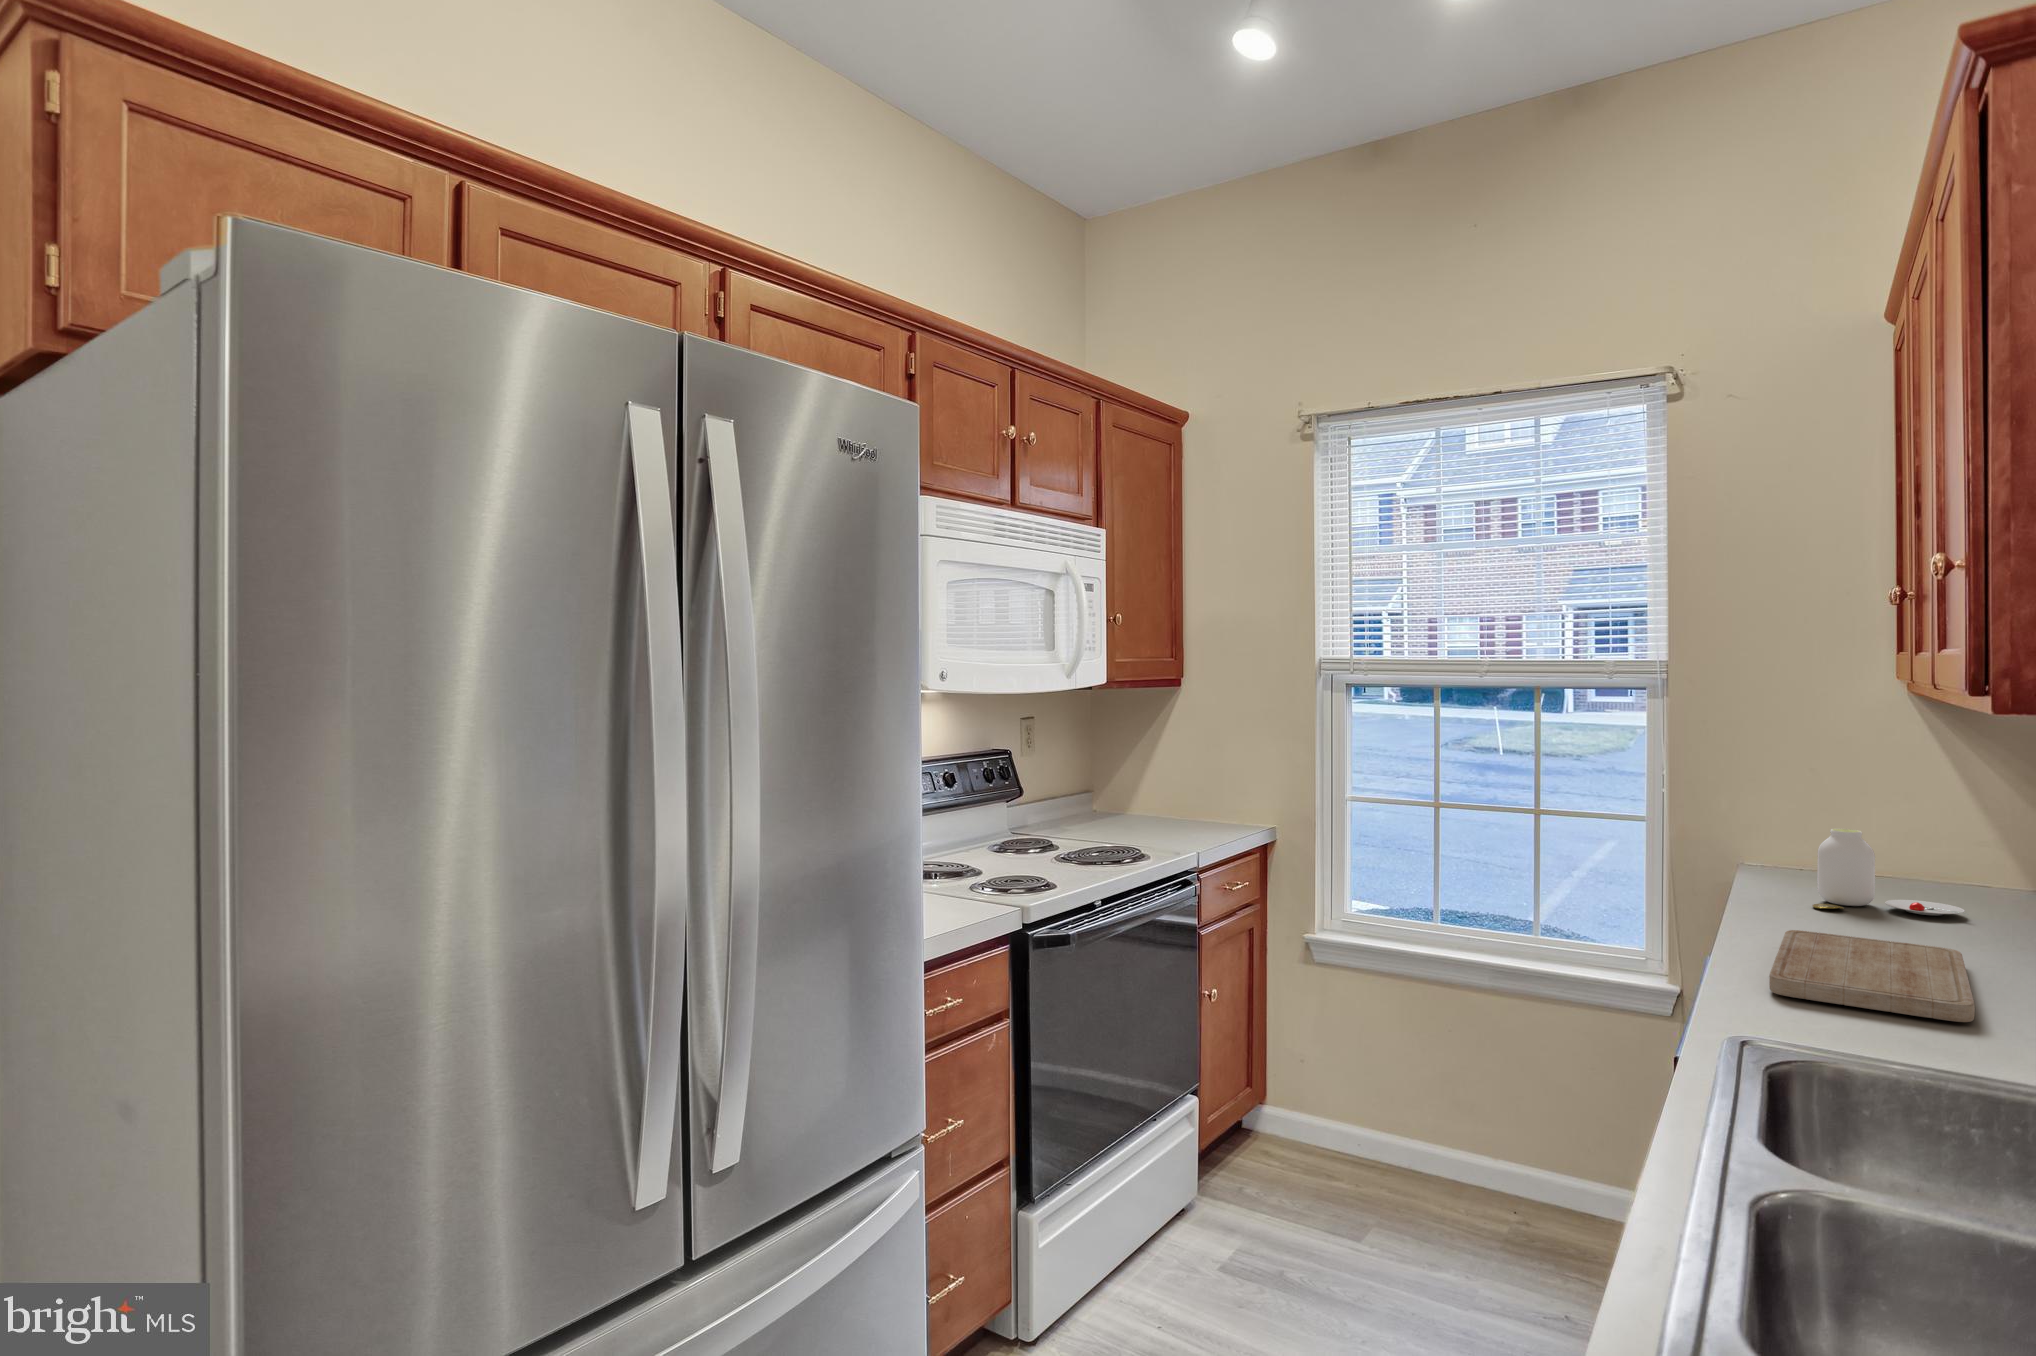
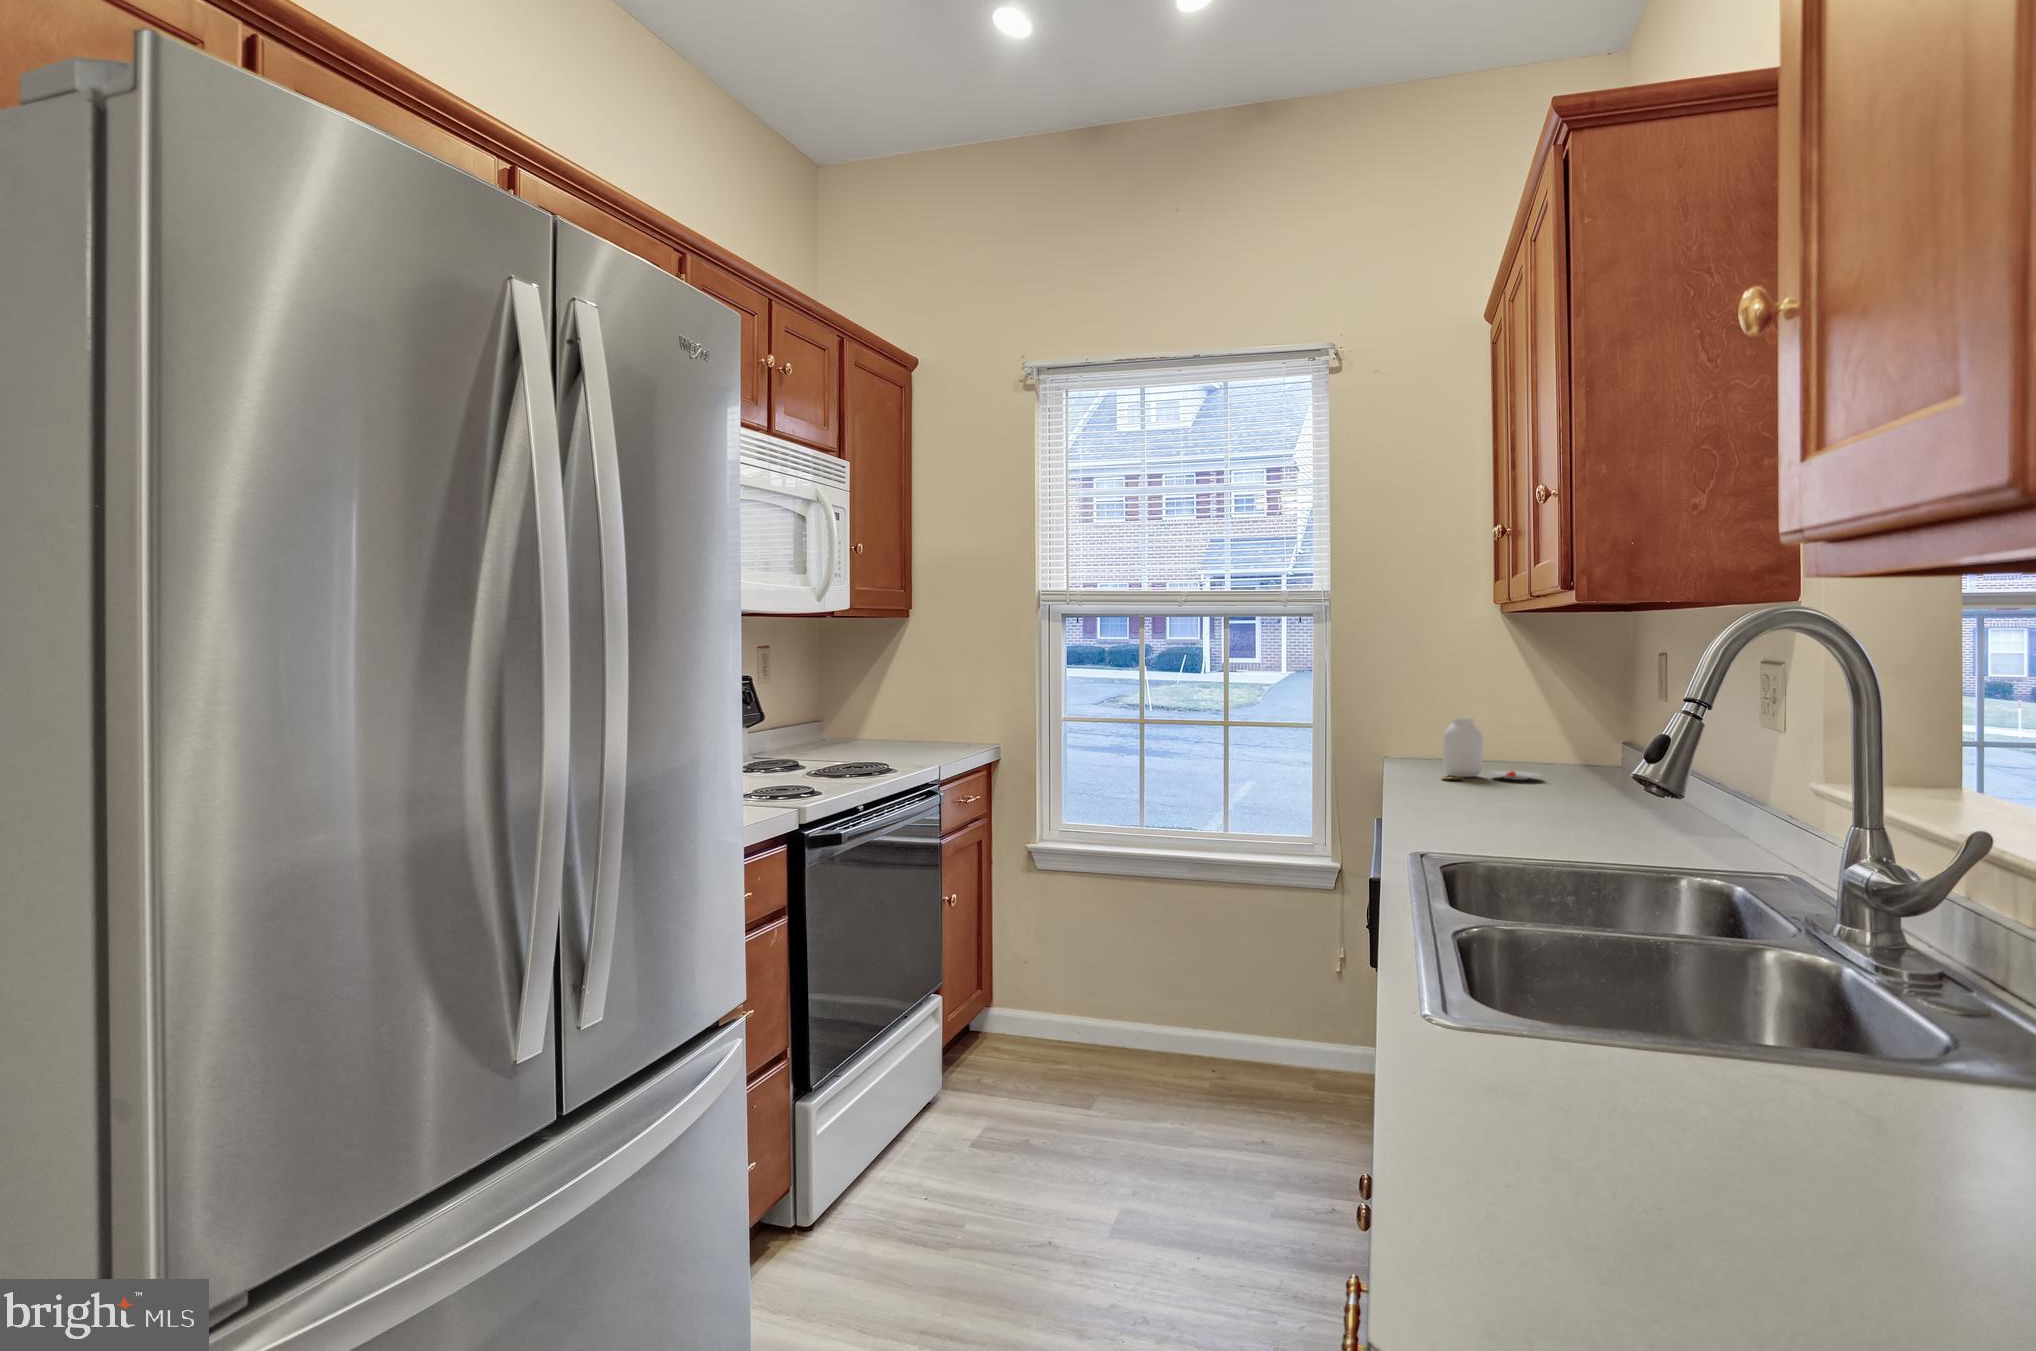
cutting board: present [1769,930,1975,1022] -> none [1433,790,1574,835]

